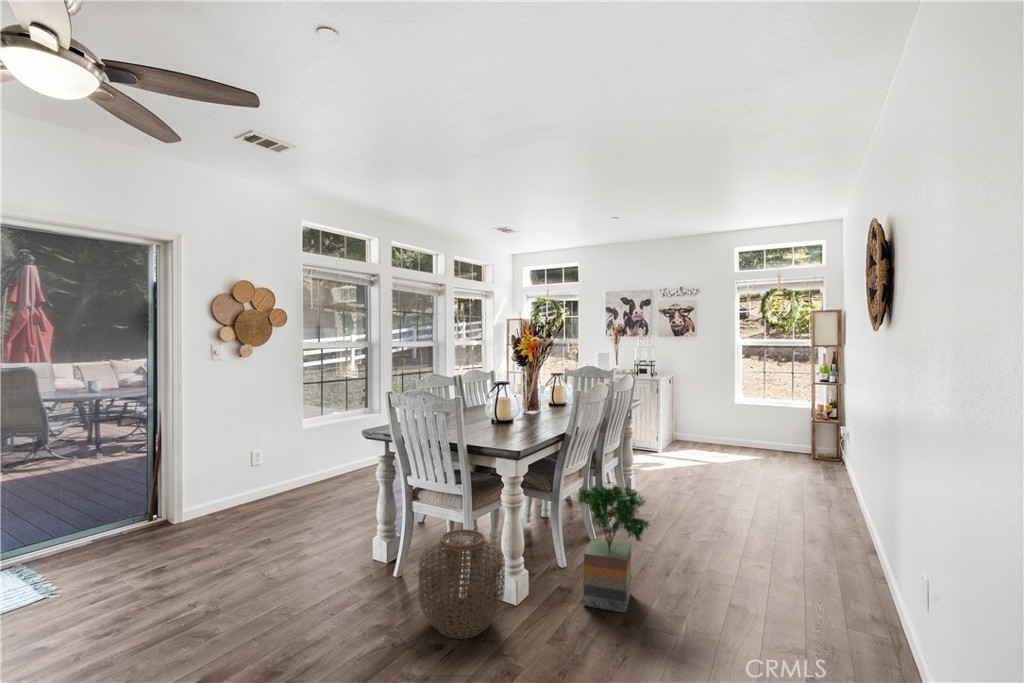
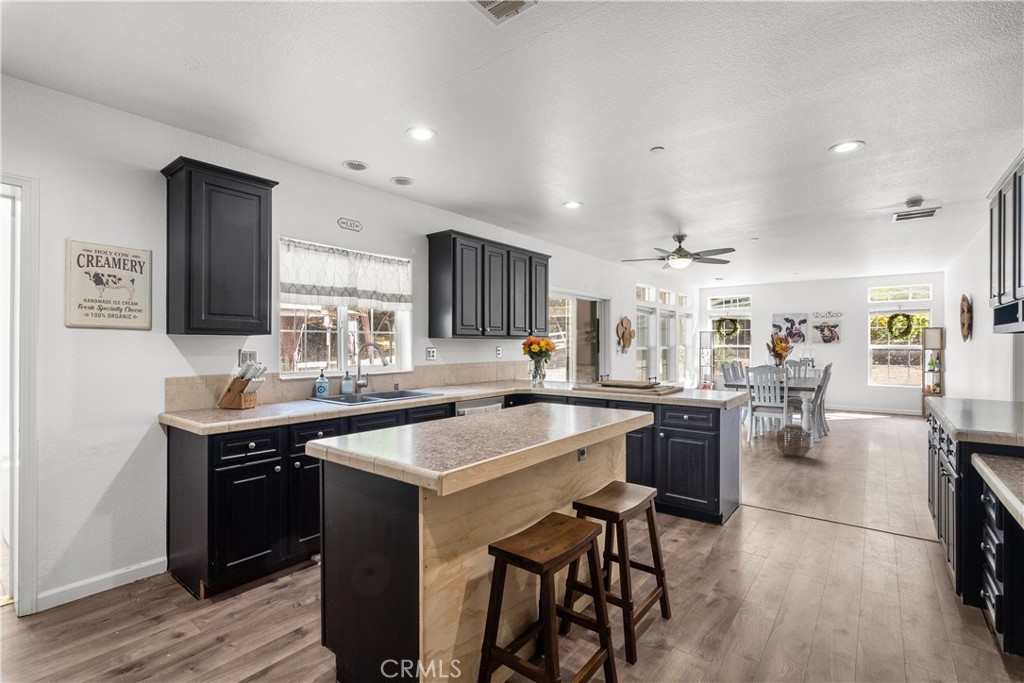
potted tree: present [576,484,649,613] -> none [826,410,861,455]

